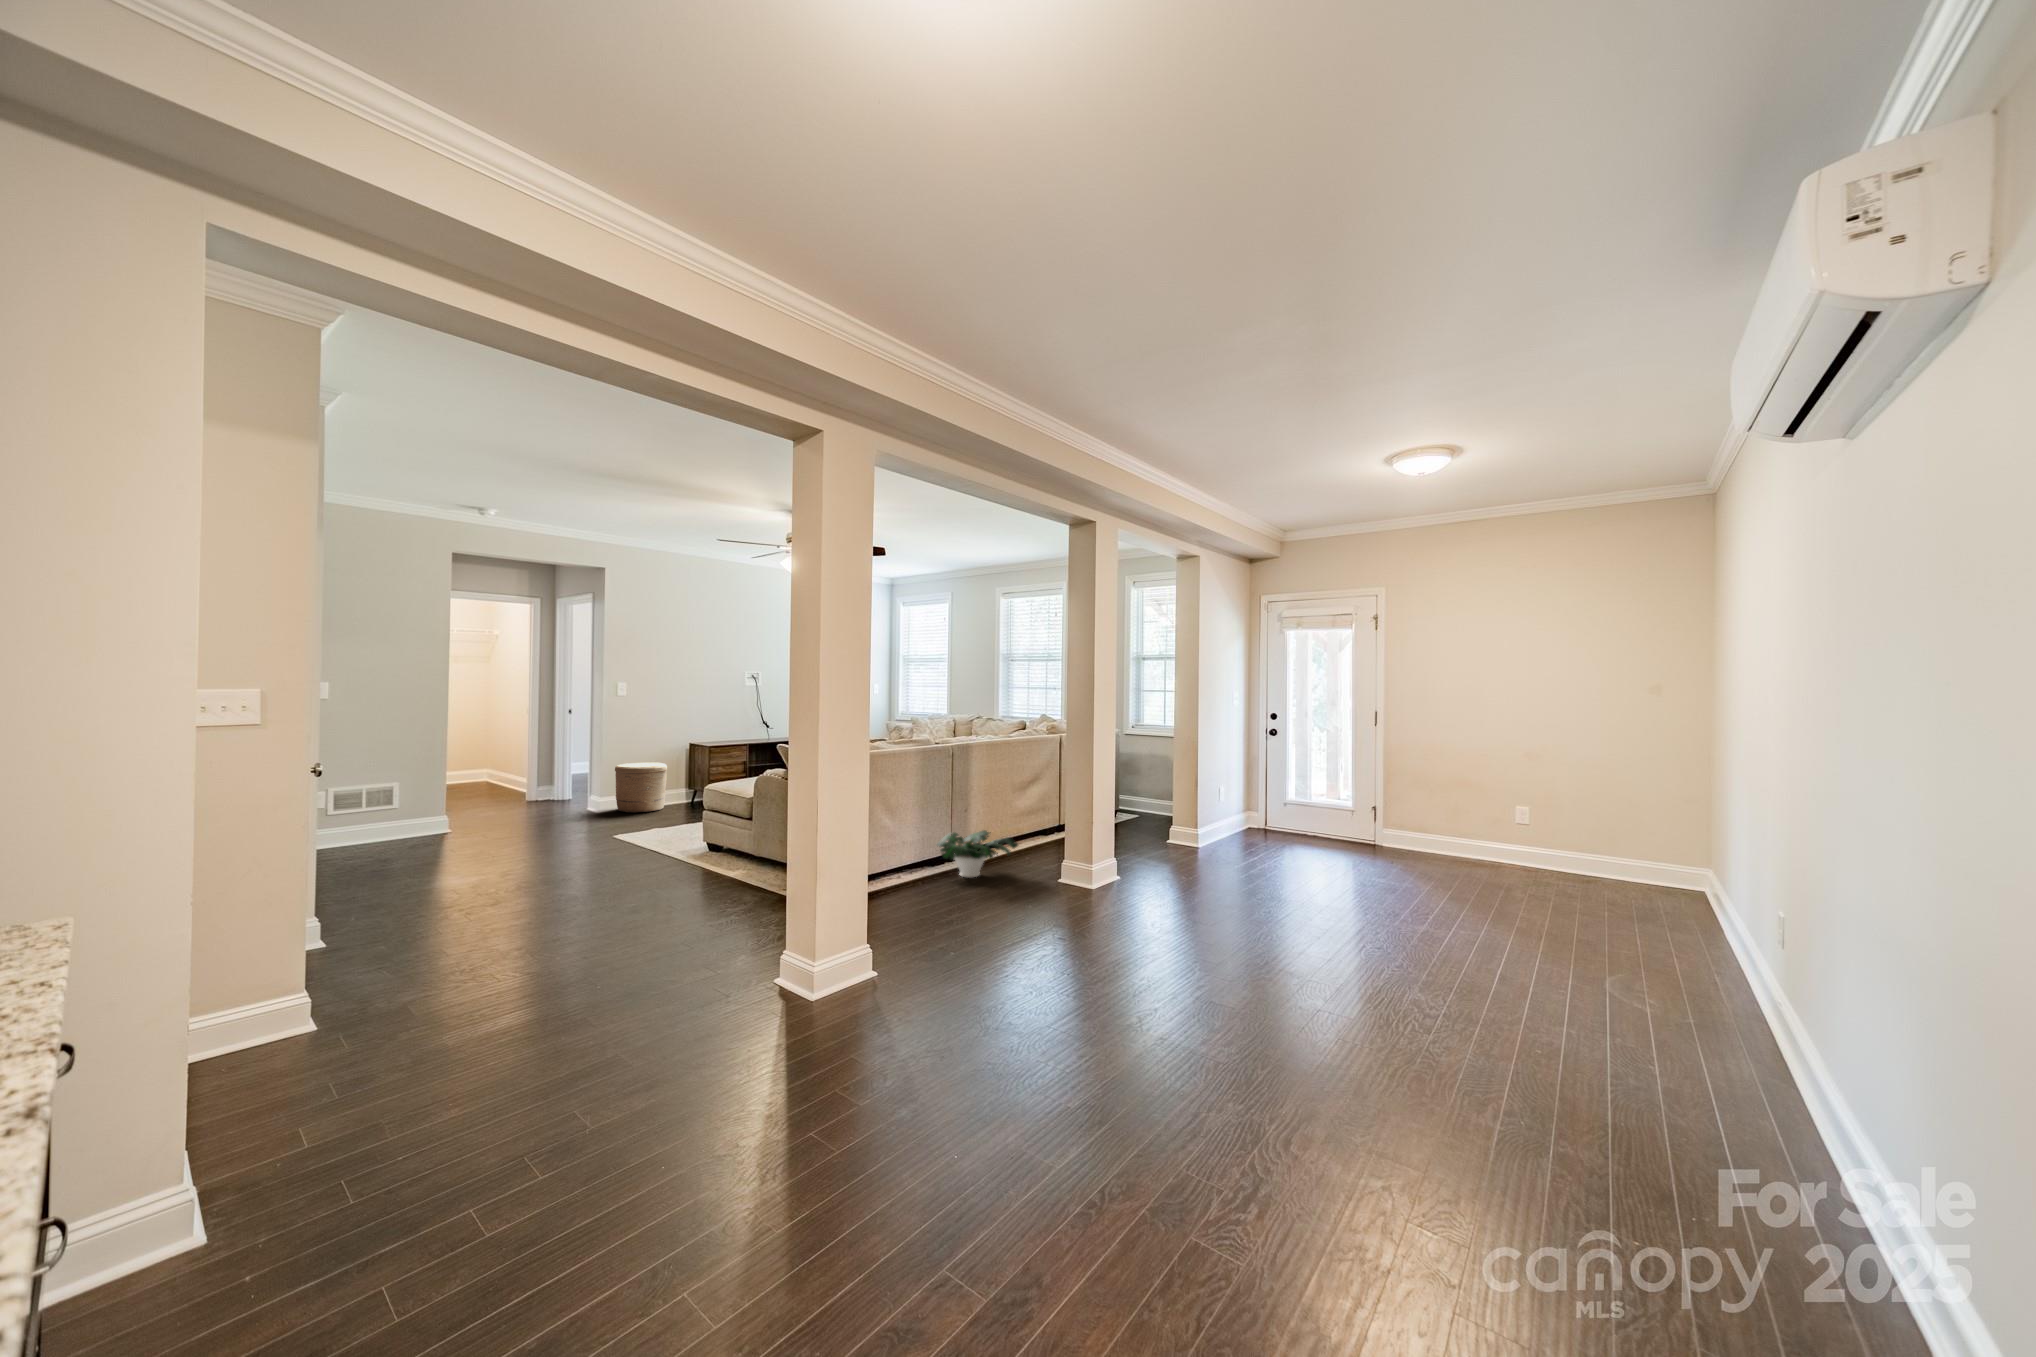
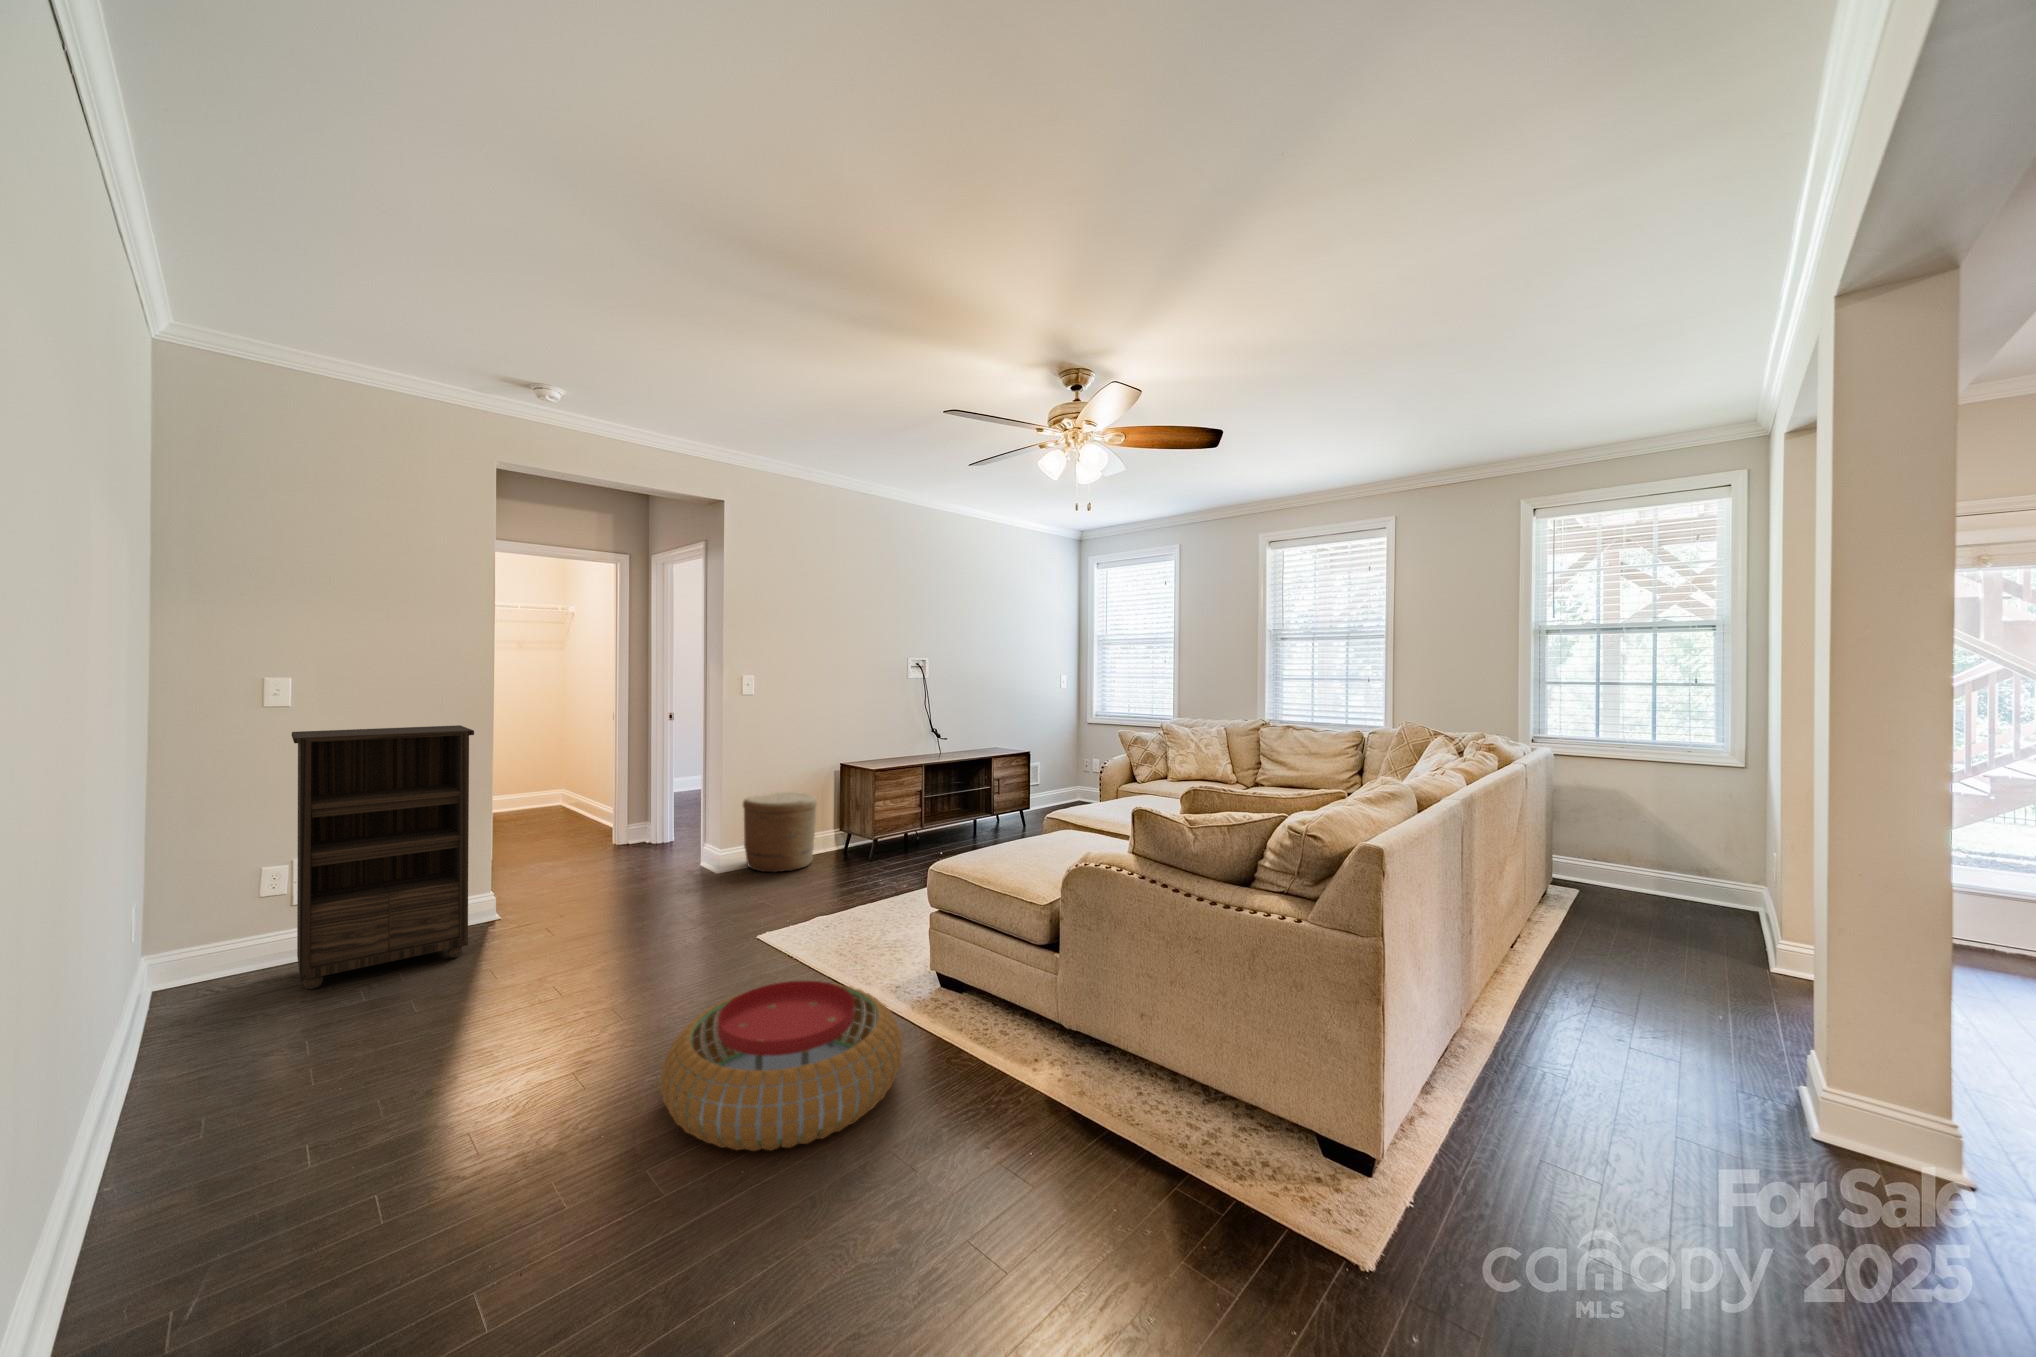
bookshelf: none [332,712,439,856] -> present [292,725,474,989]
potted plant: present [937,830,1018,877] -> none [1443,978,1681,1099]
pouf: none [539,834,664,892] -> present [661,981,902,1151]

